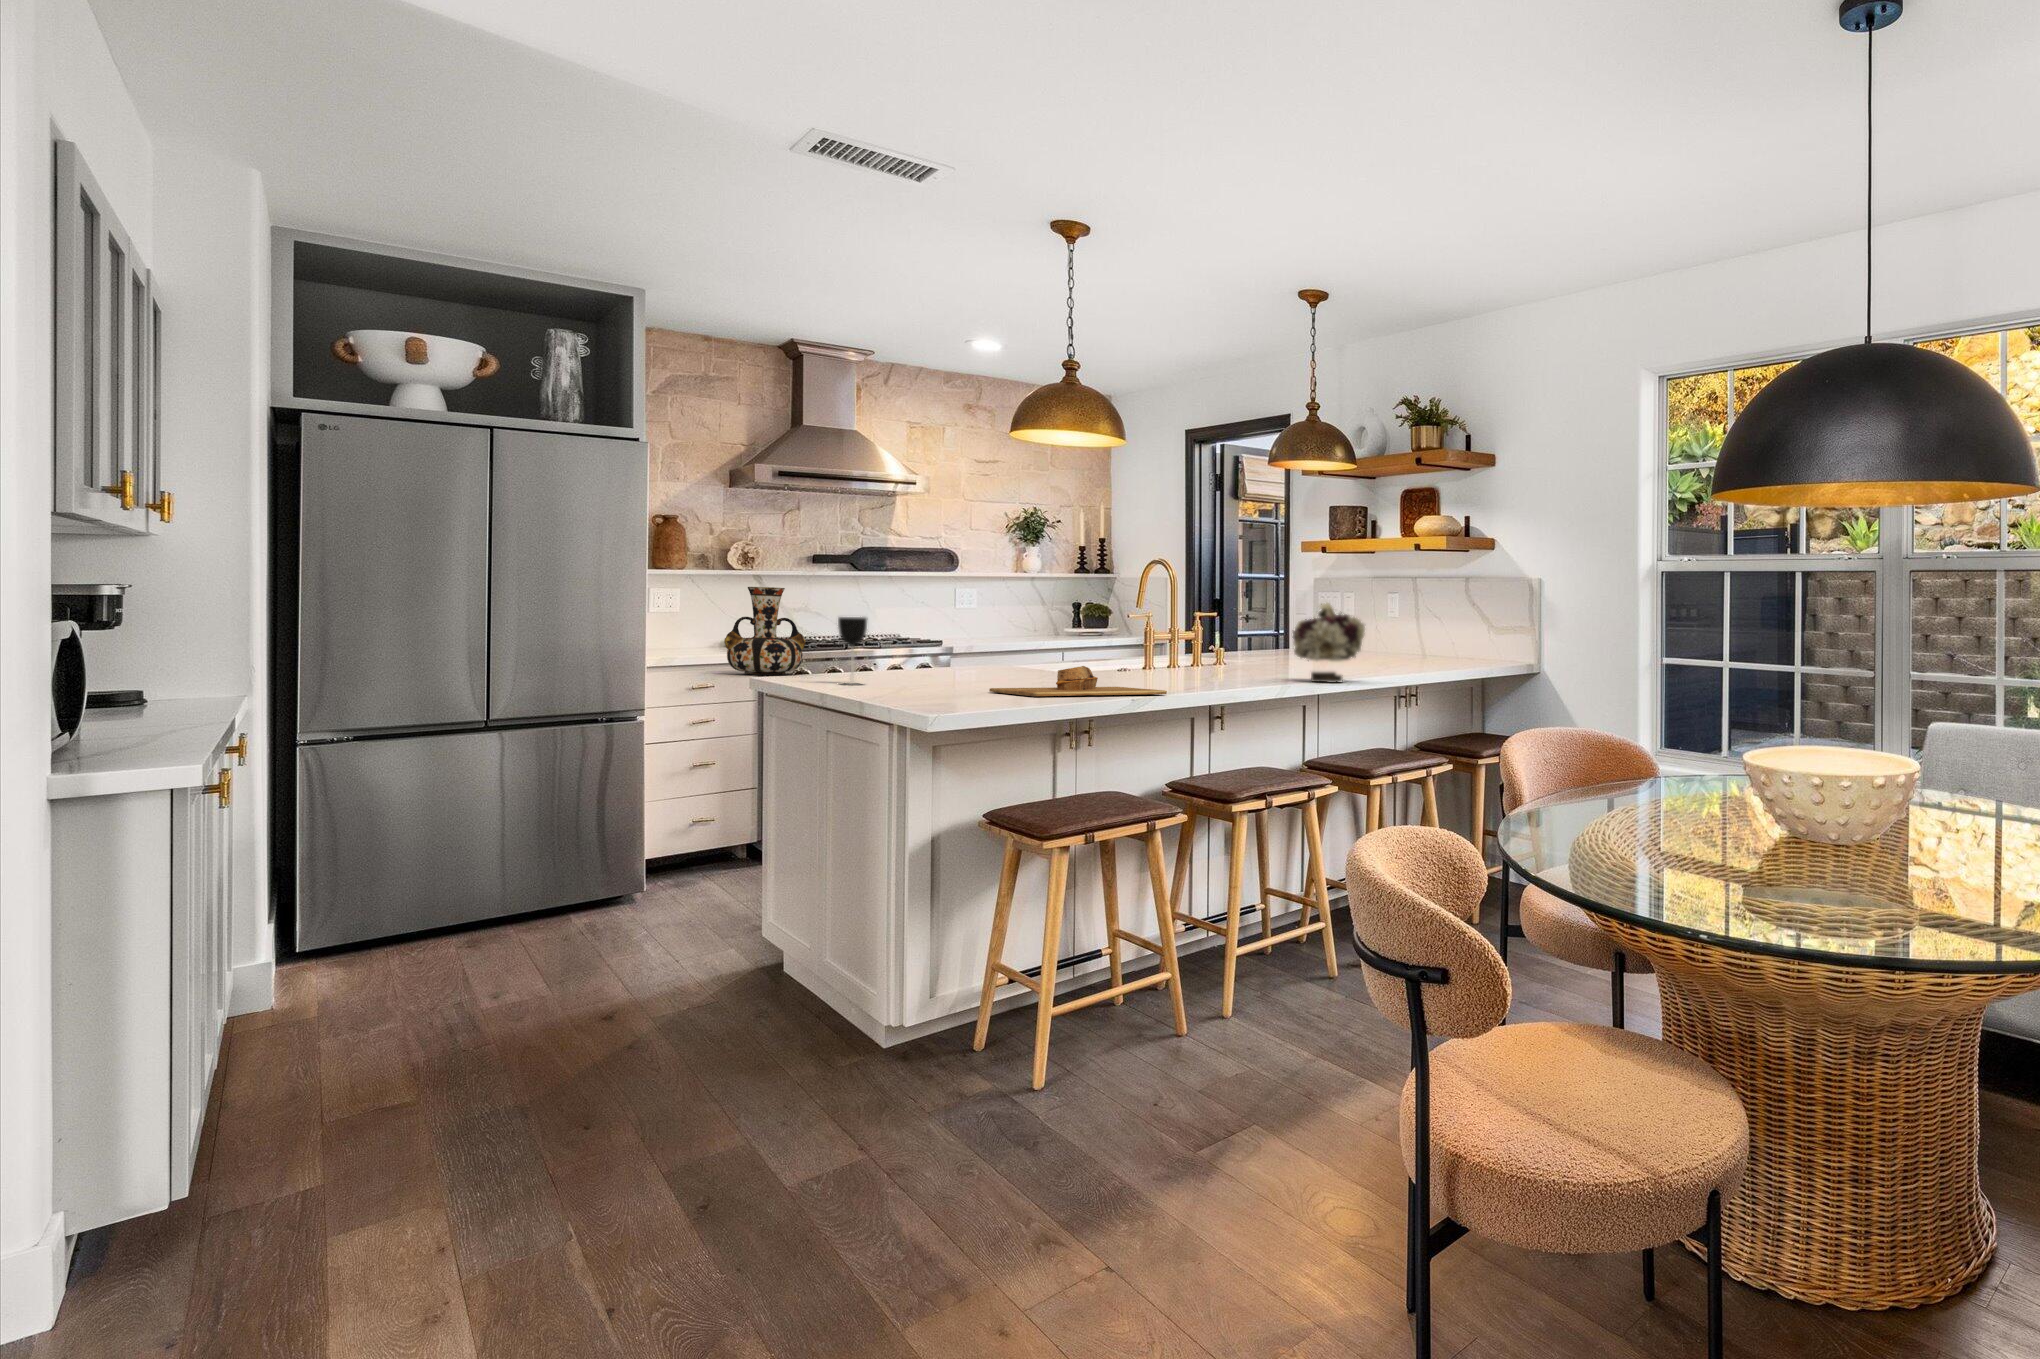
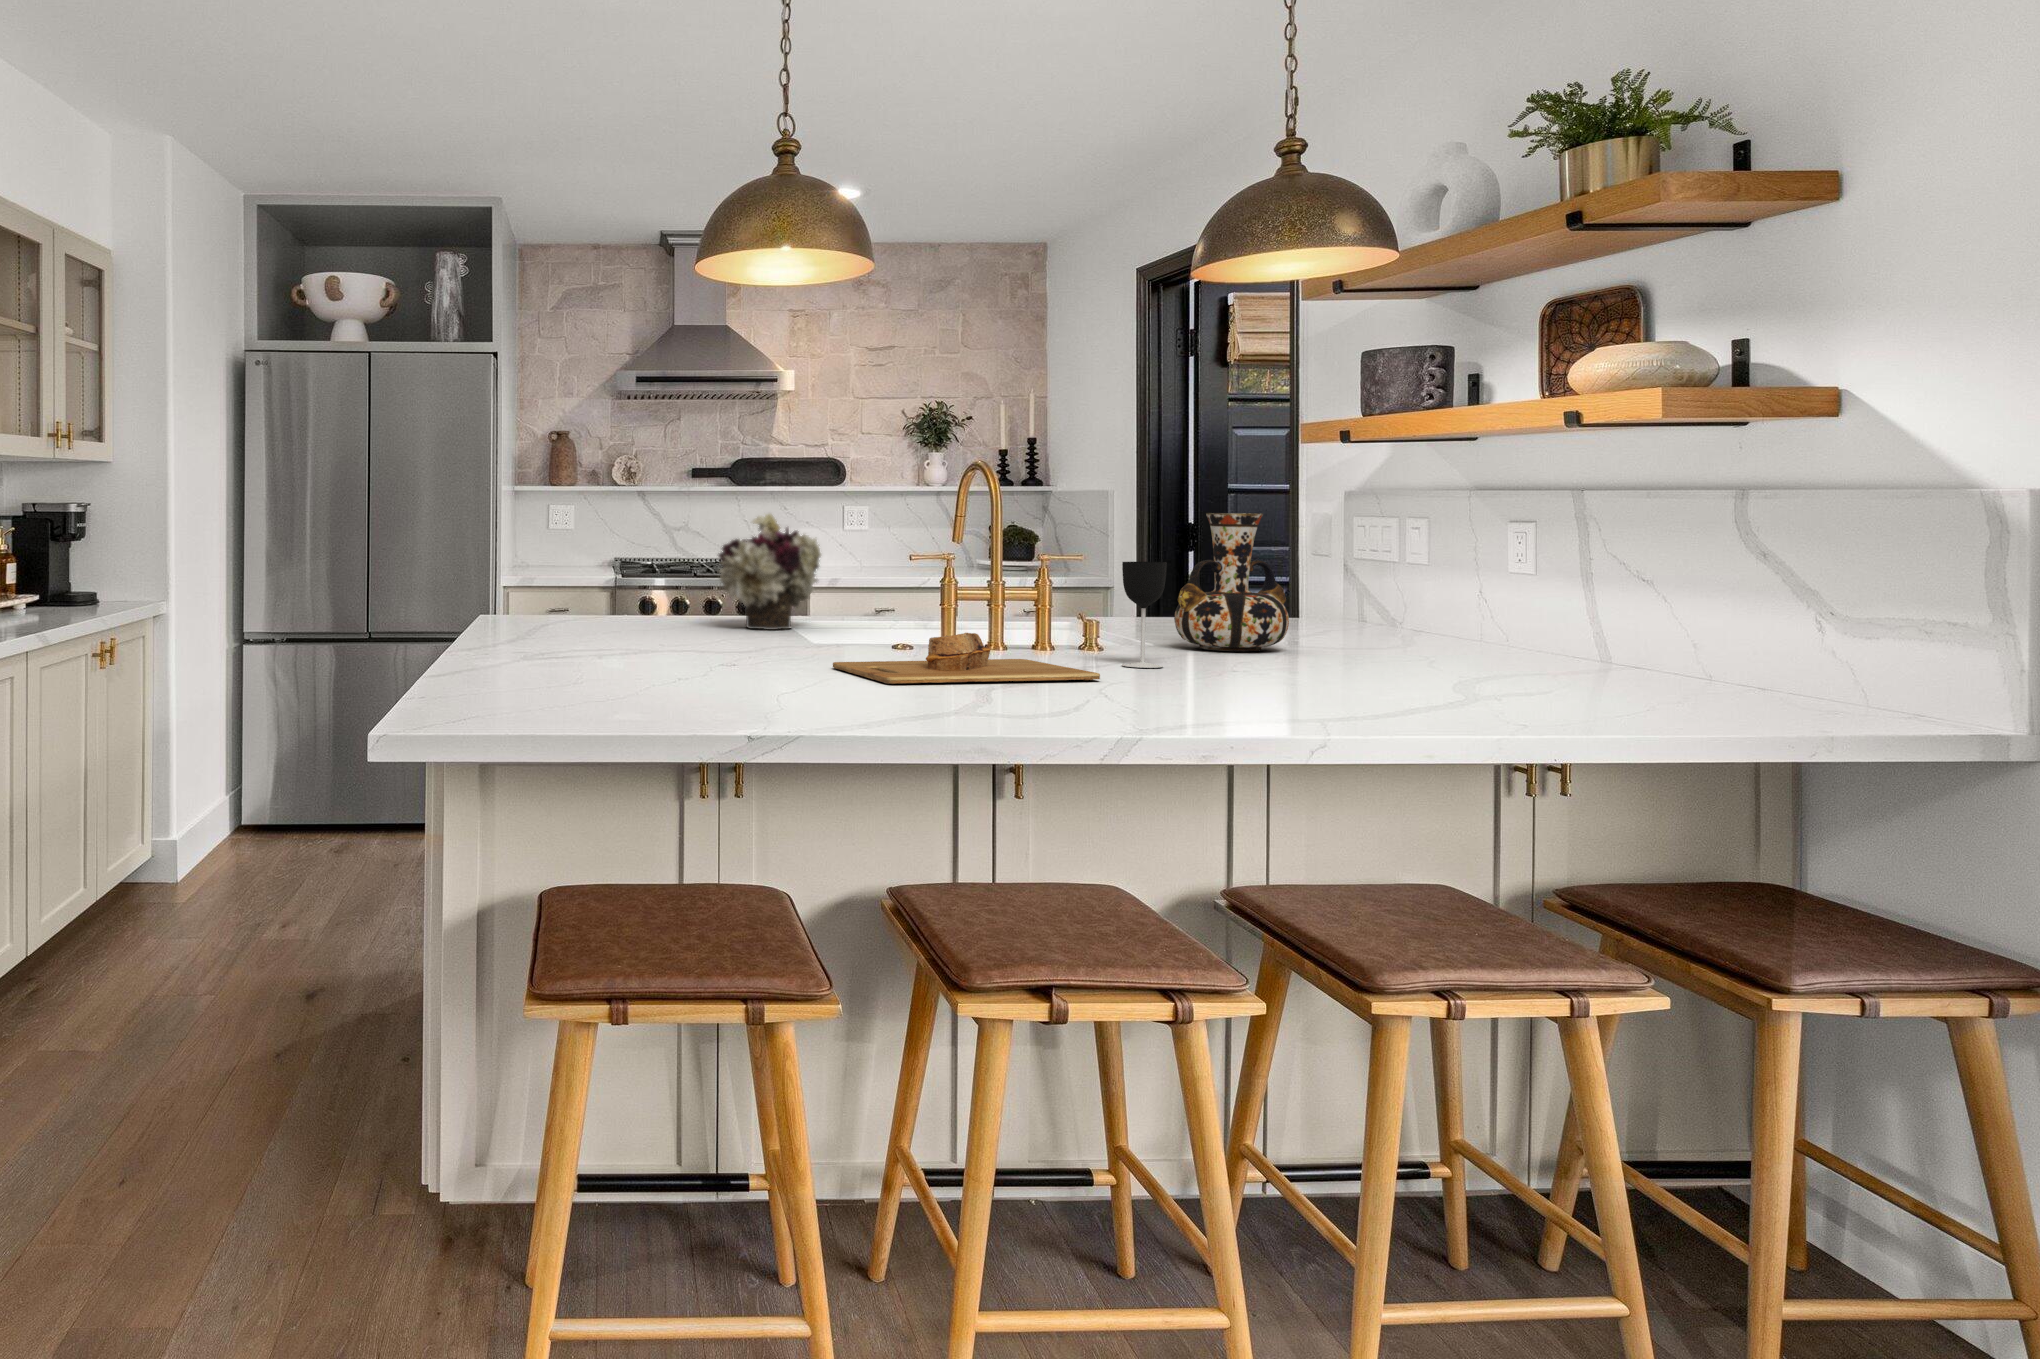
vase: present [724,587,806,675] -> present [1174,513,1289,651]
flower arrangement: present [1292,603,1365,683] -> present [718,513,821,630]
wine glass: present [838,617,867,684] -> present [1122,562,1167,668]

